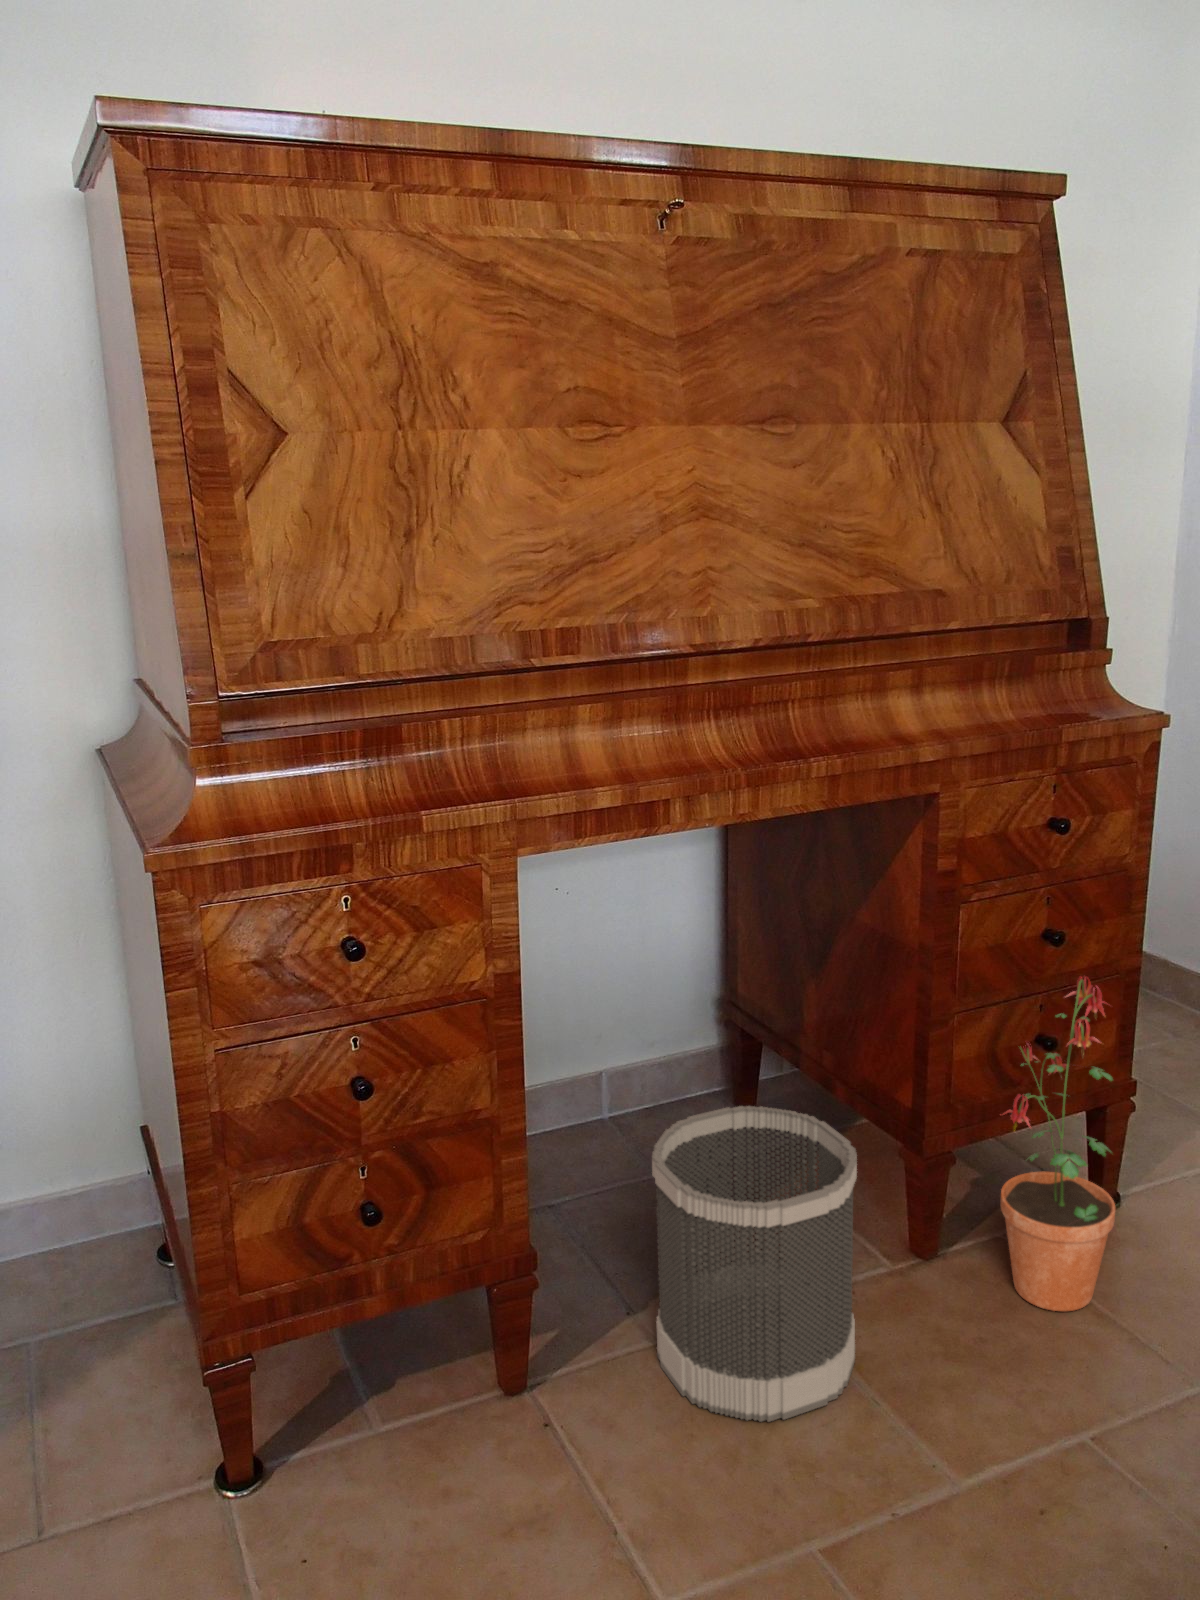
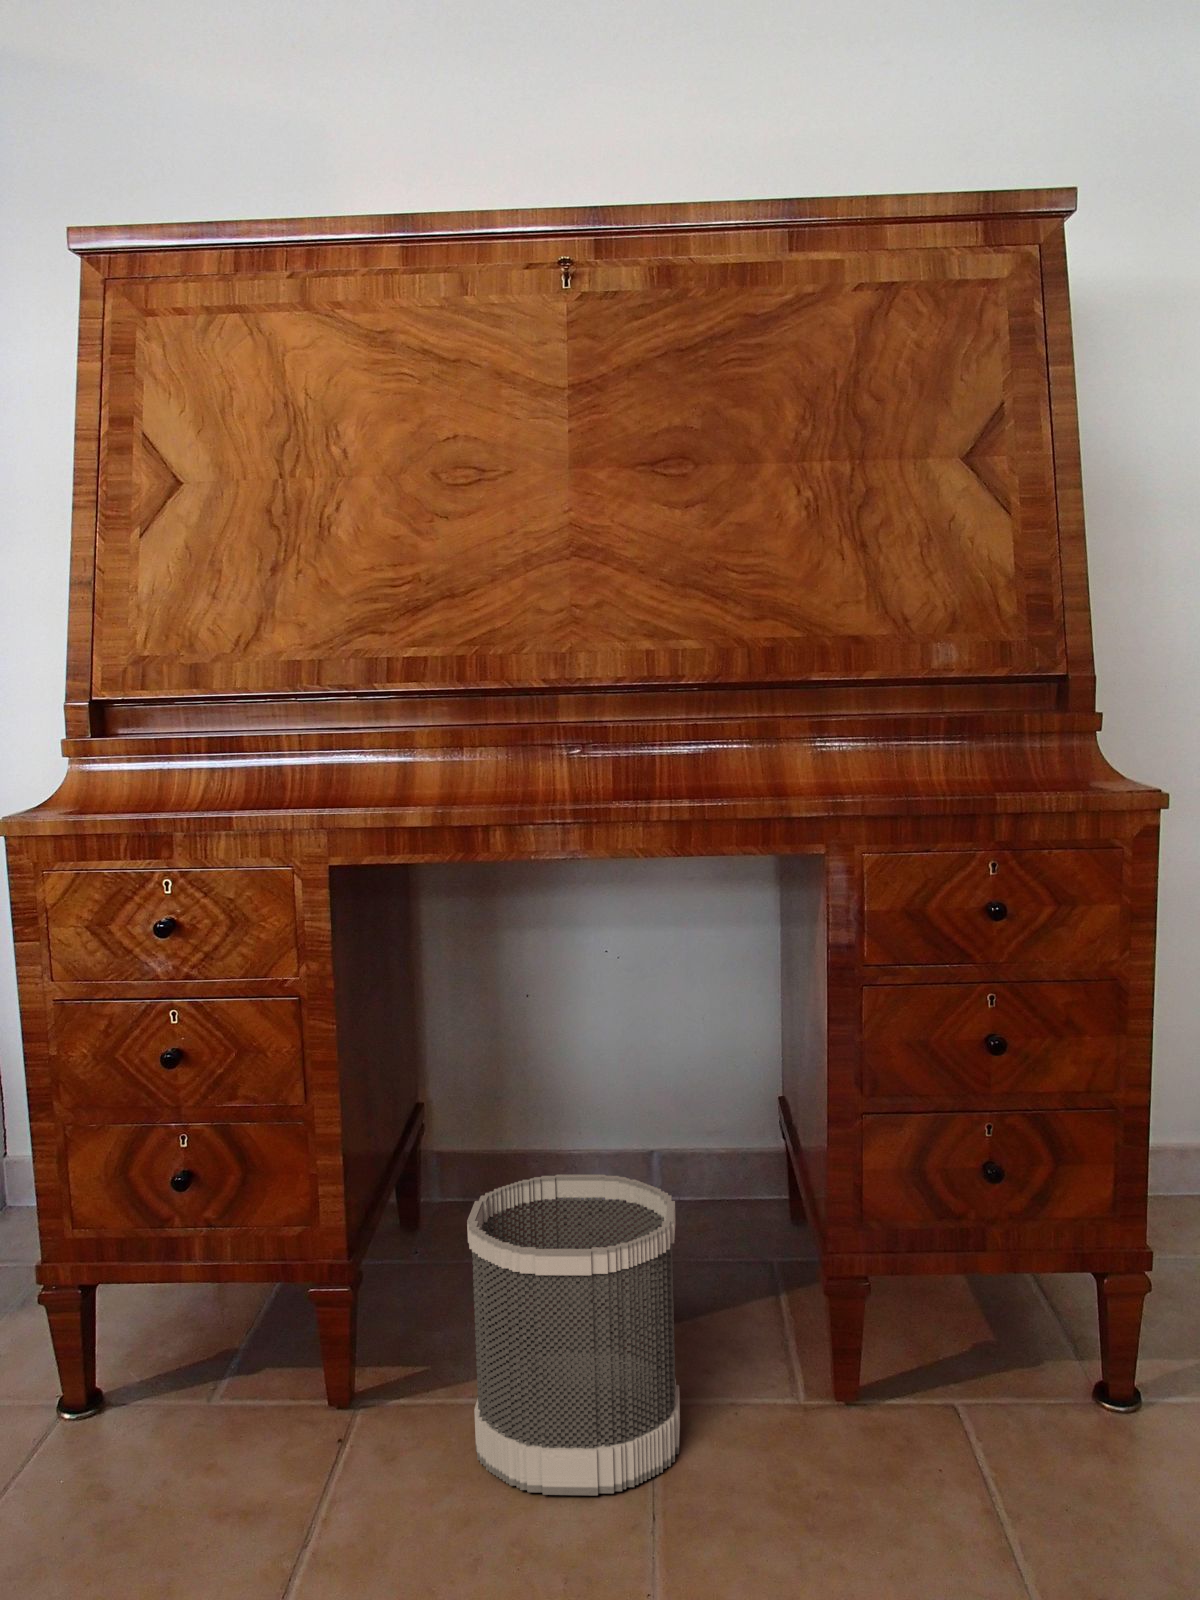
potted plant: present [1001,977,1115,1311] -> none [870,1095,1030,1493]

